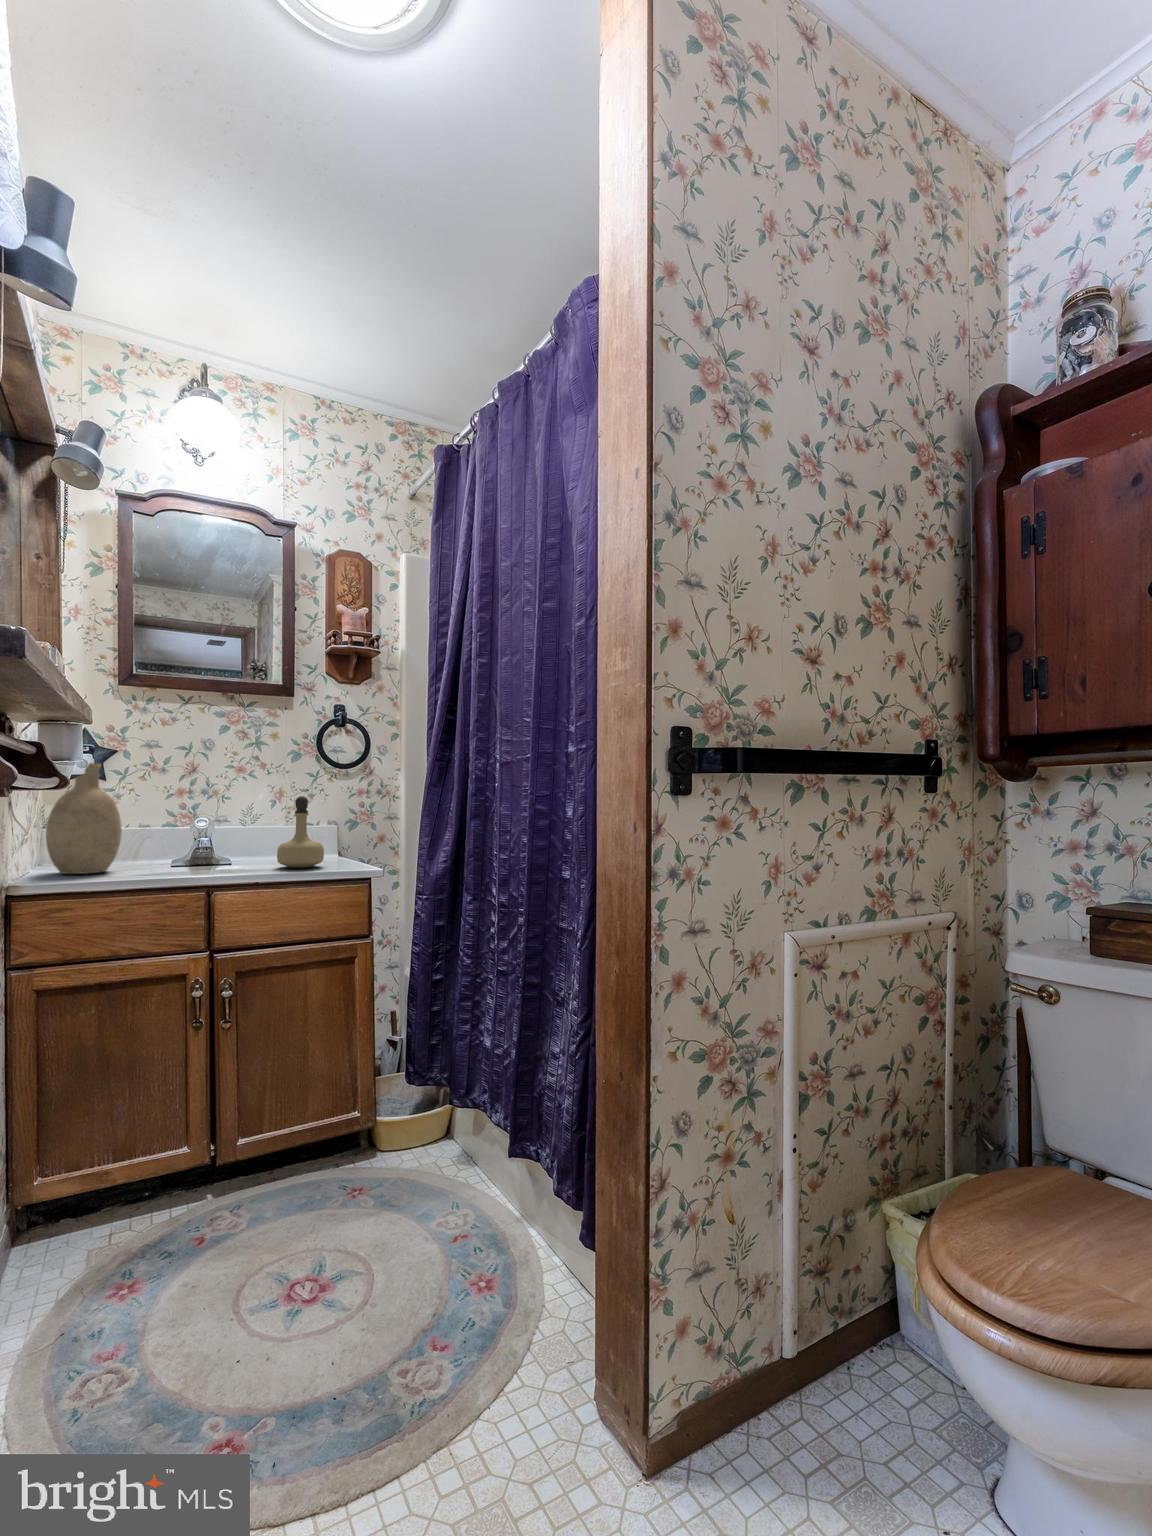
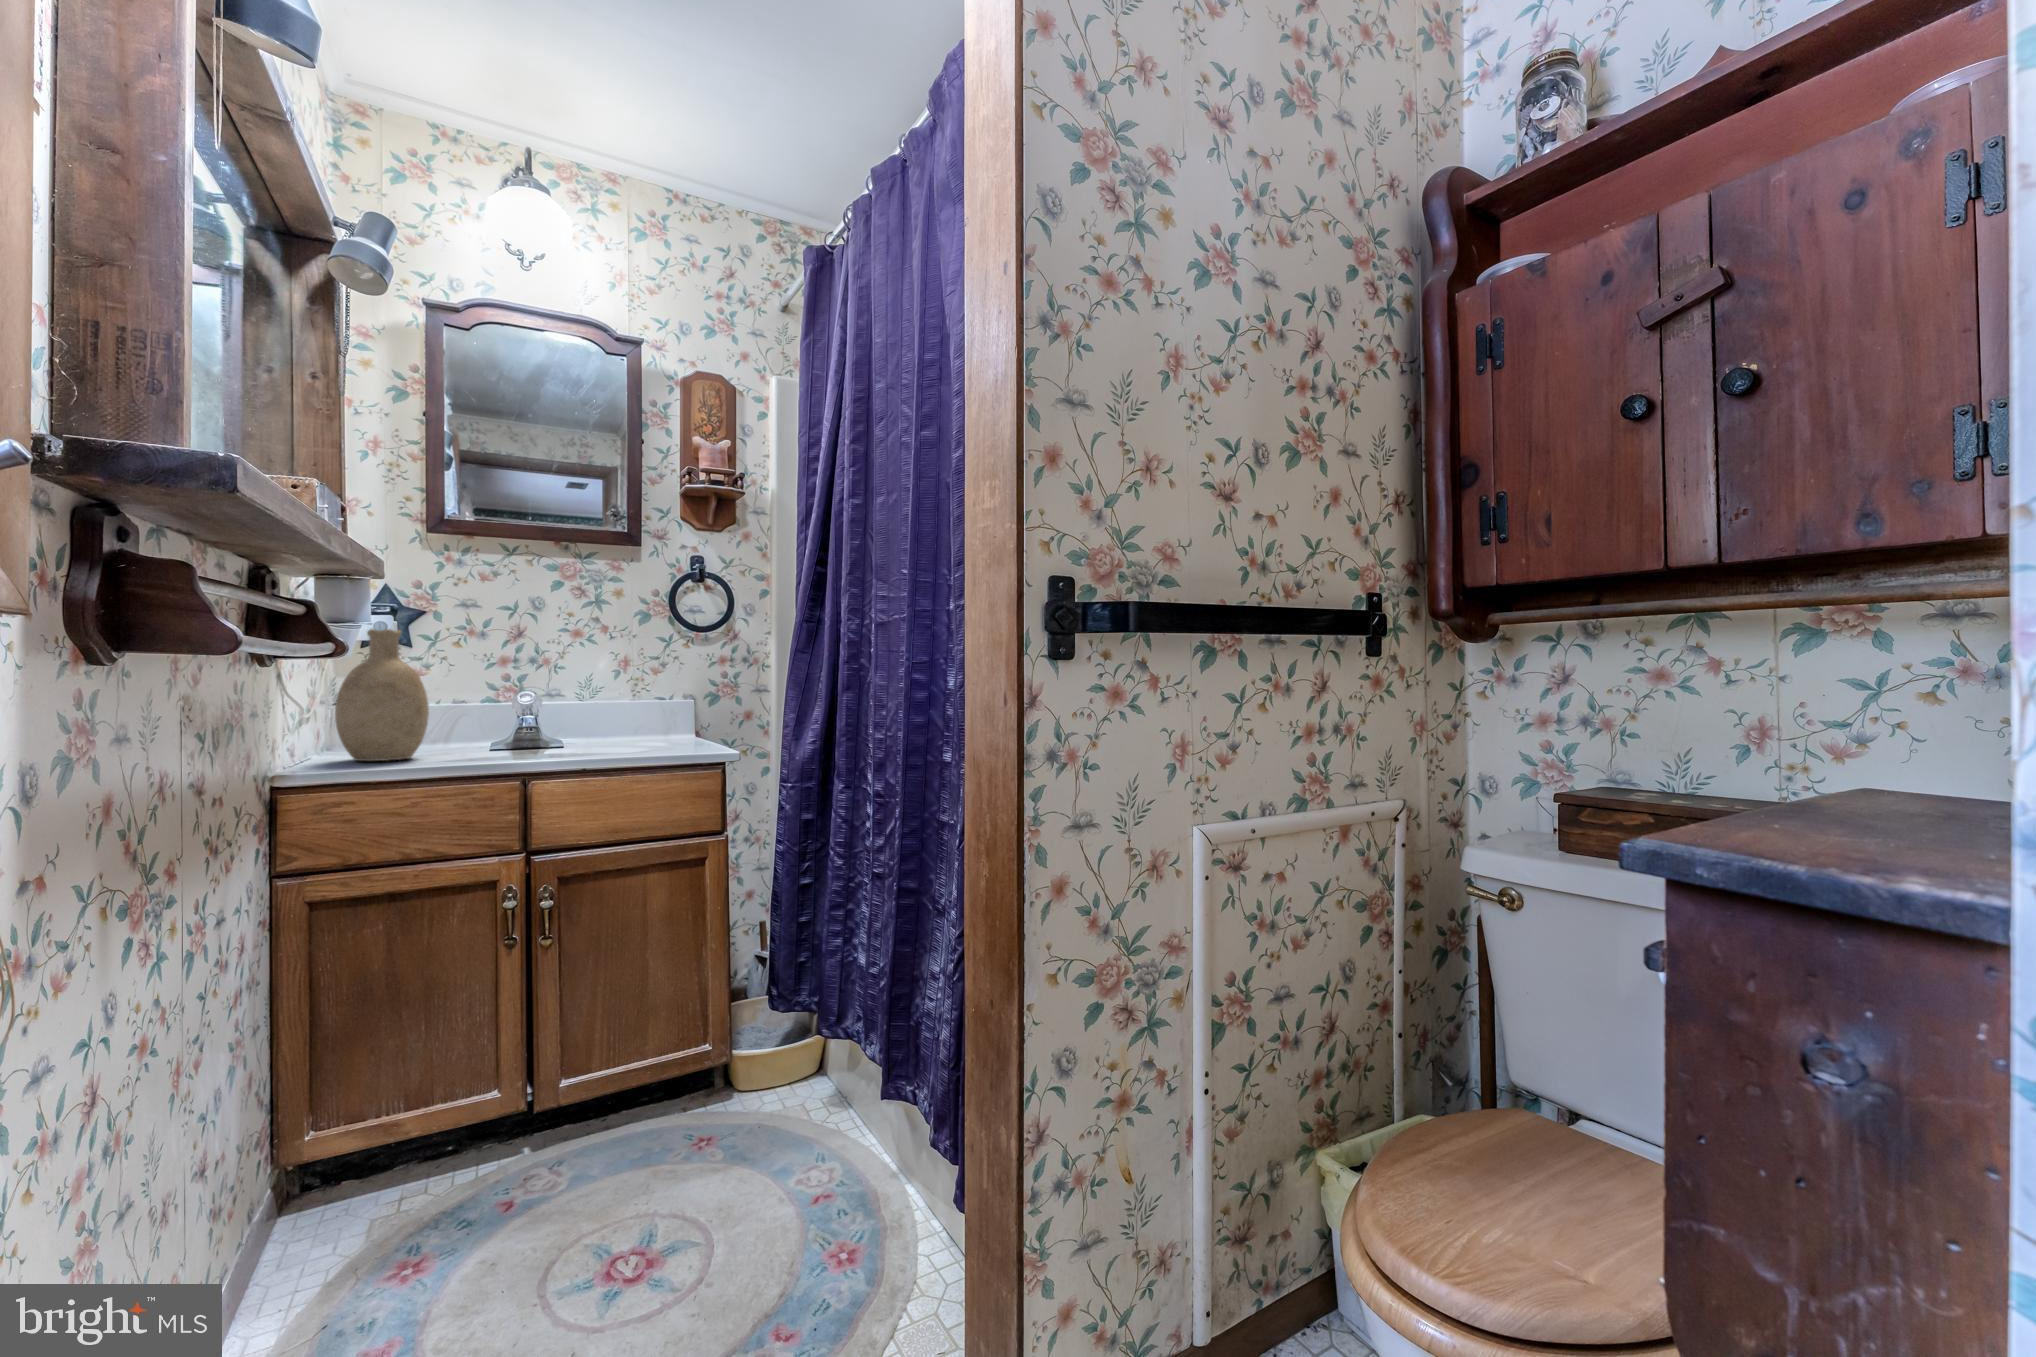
perfume bottle: present [277,796,324,868] -> none [618,669,675,753]

